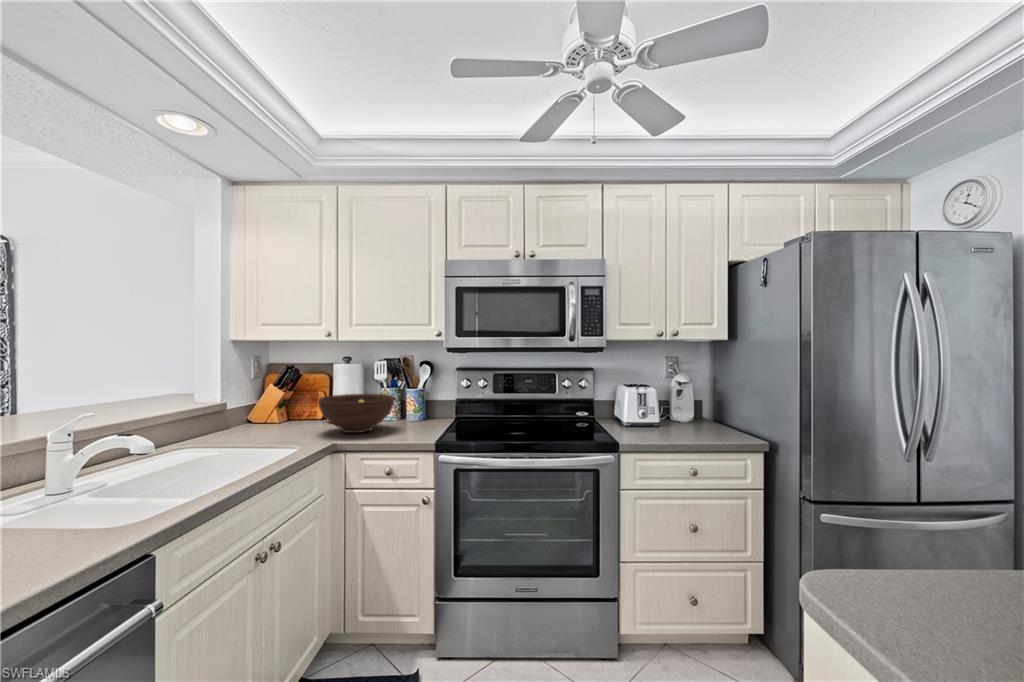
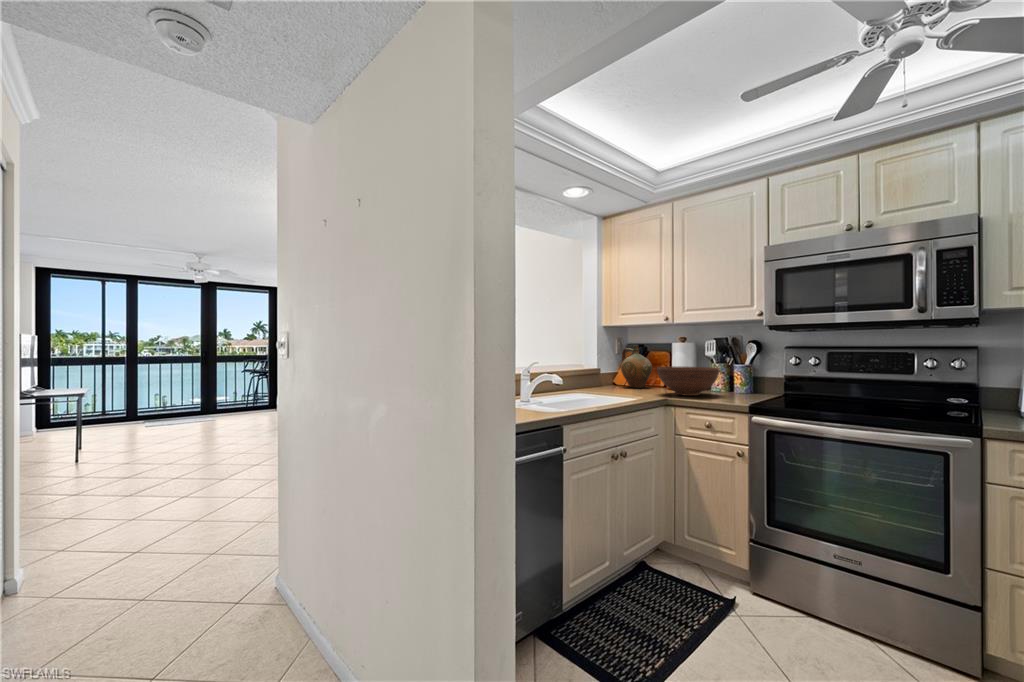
ceramic jug: none [262,367,307,423] -> present [621,345,652,388]

